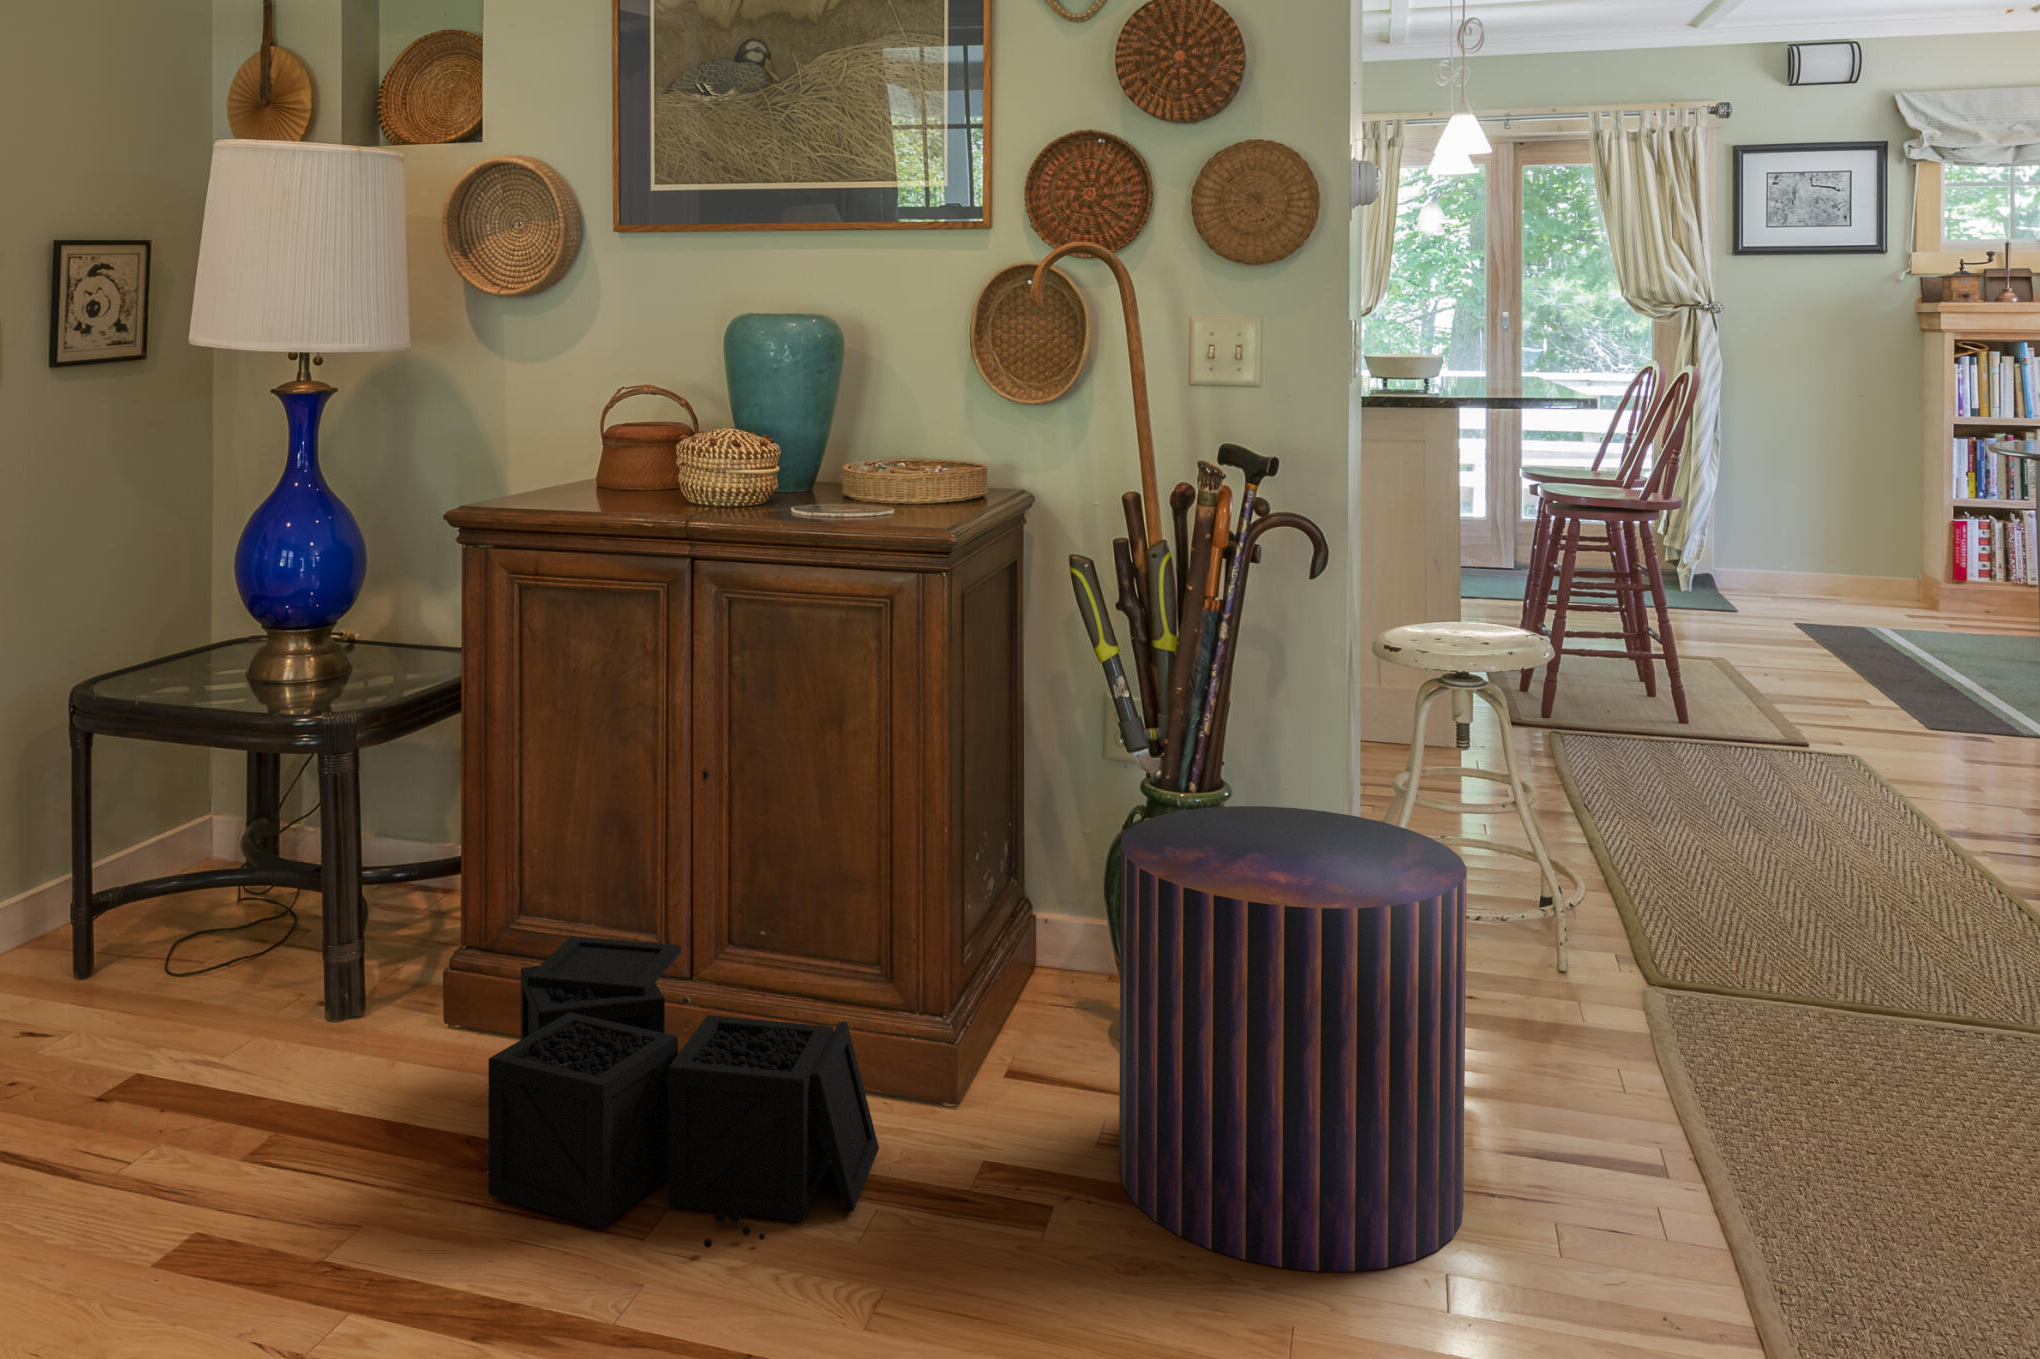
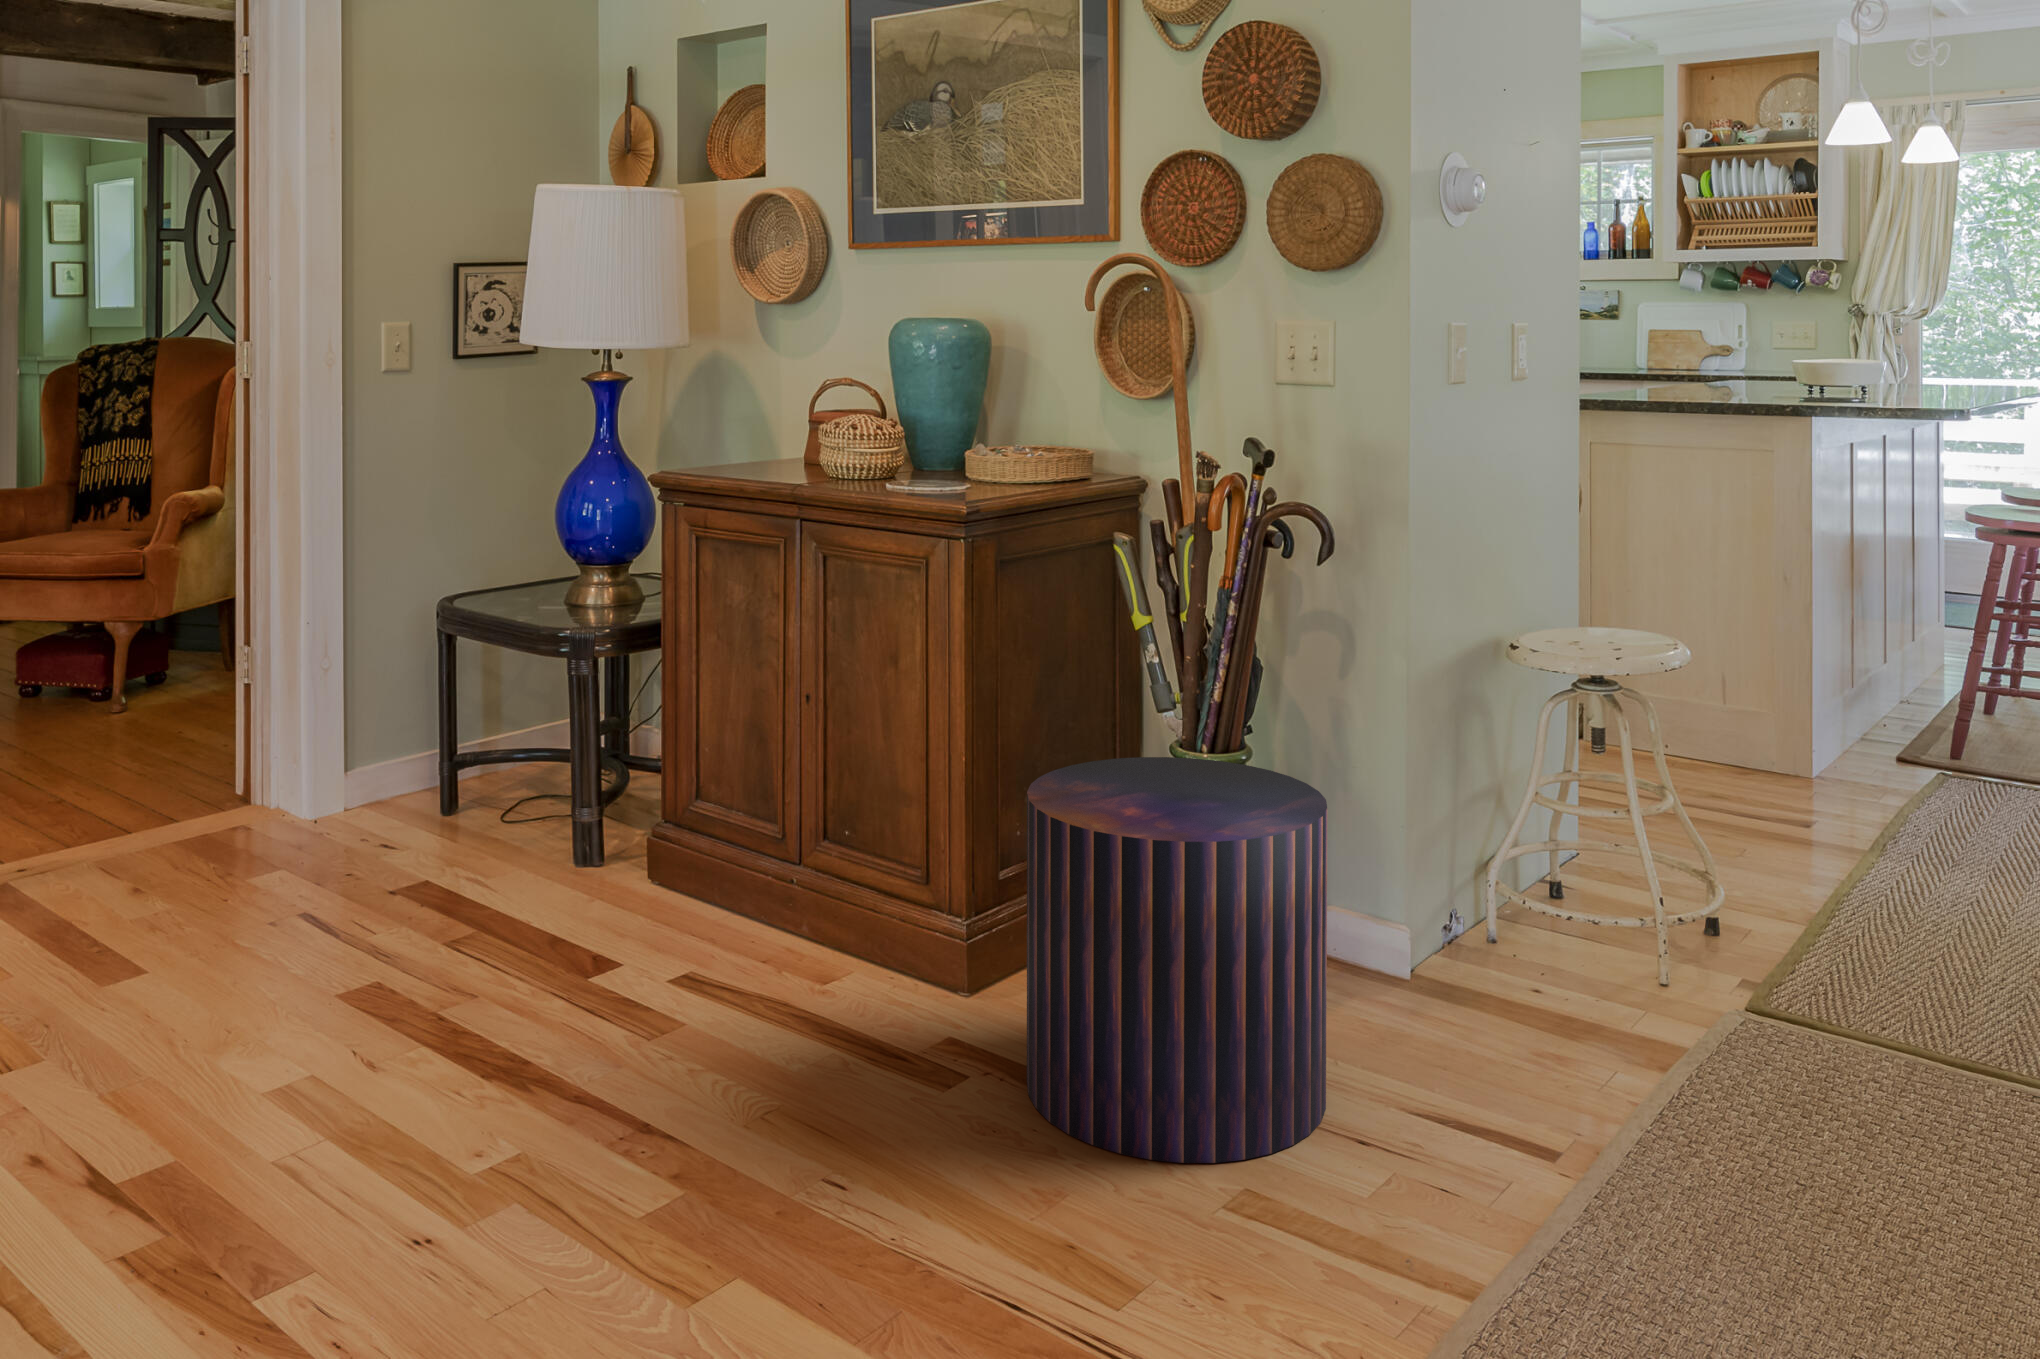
storage bin: present [488,936,879,1248] -> none [562,816,867,1051]

